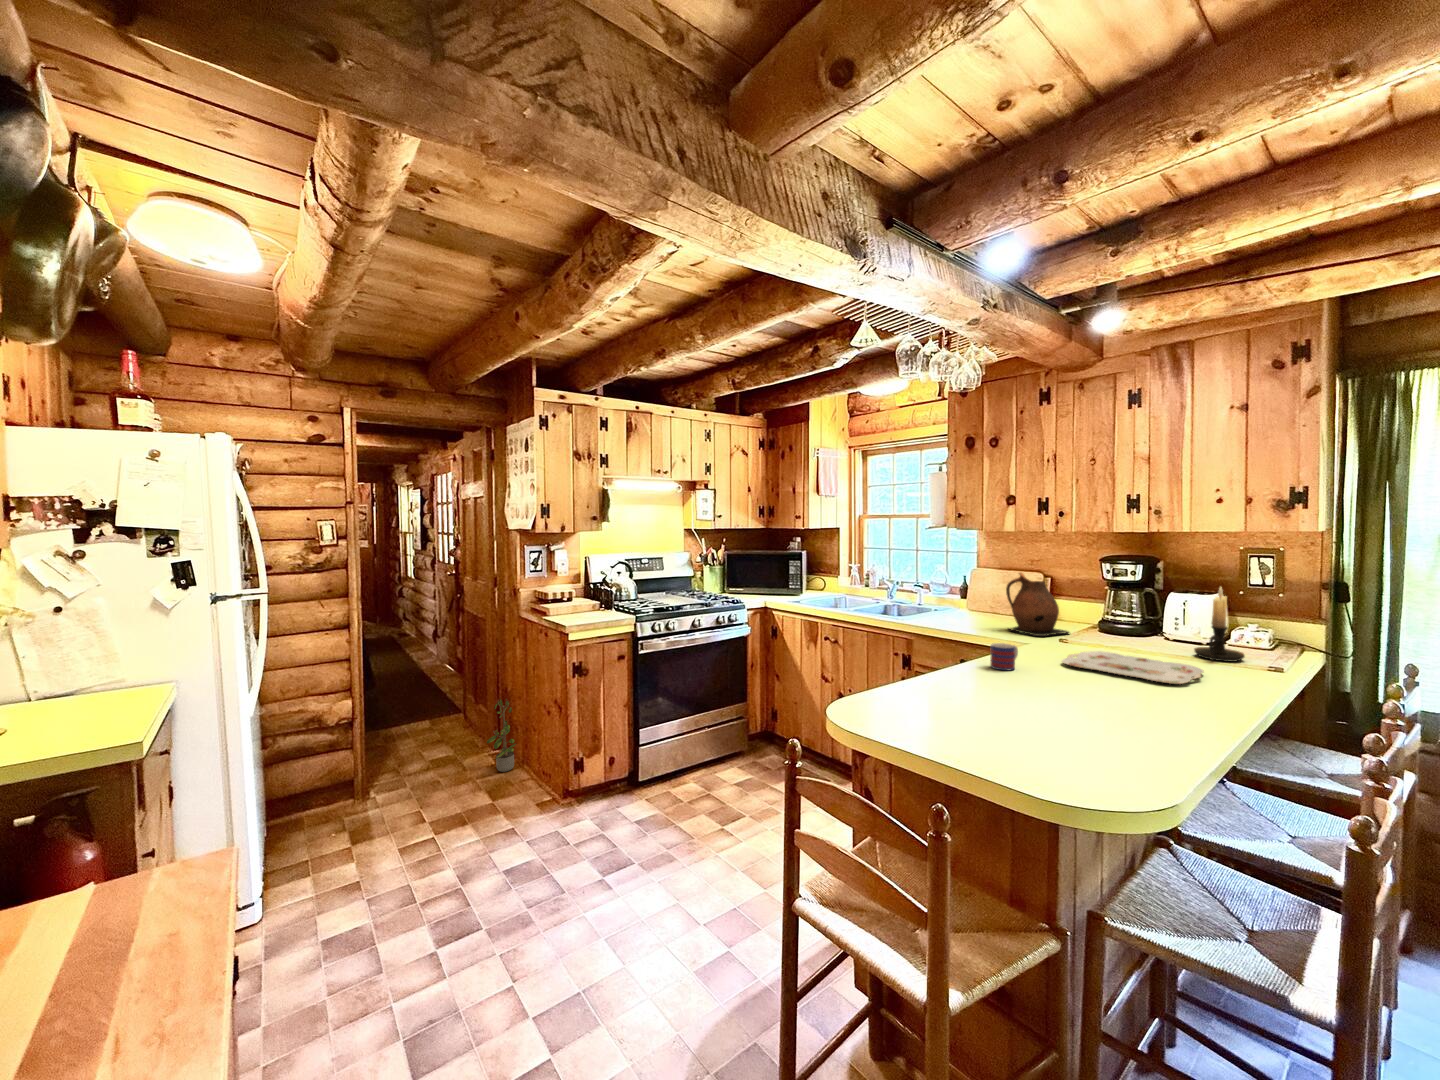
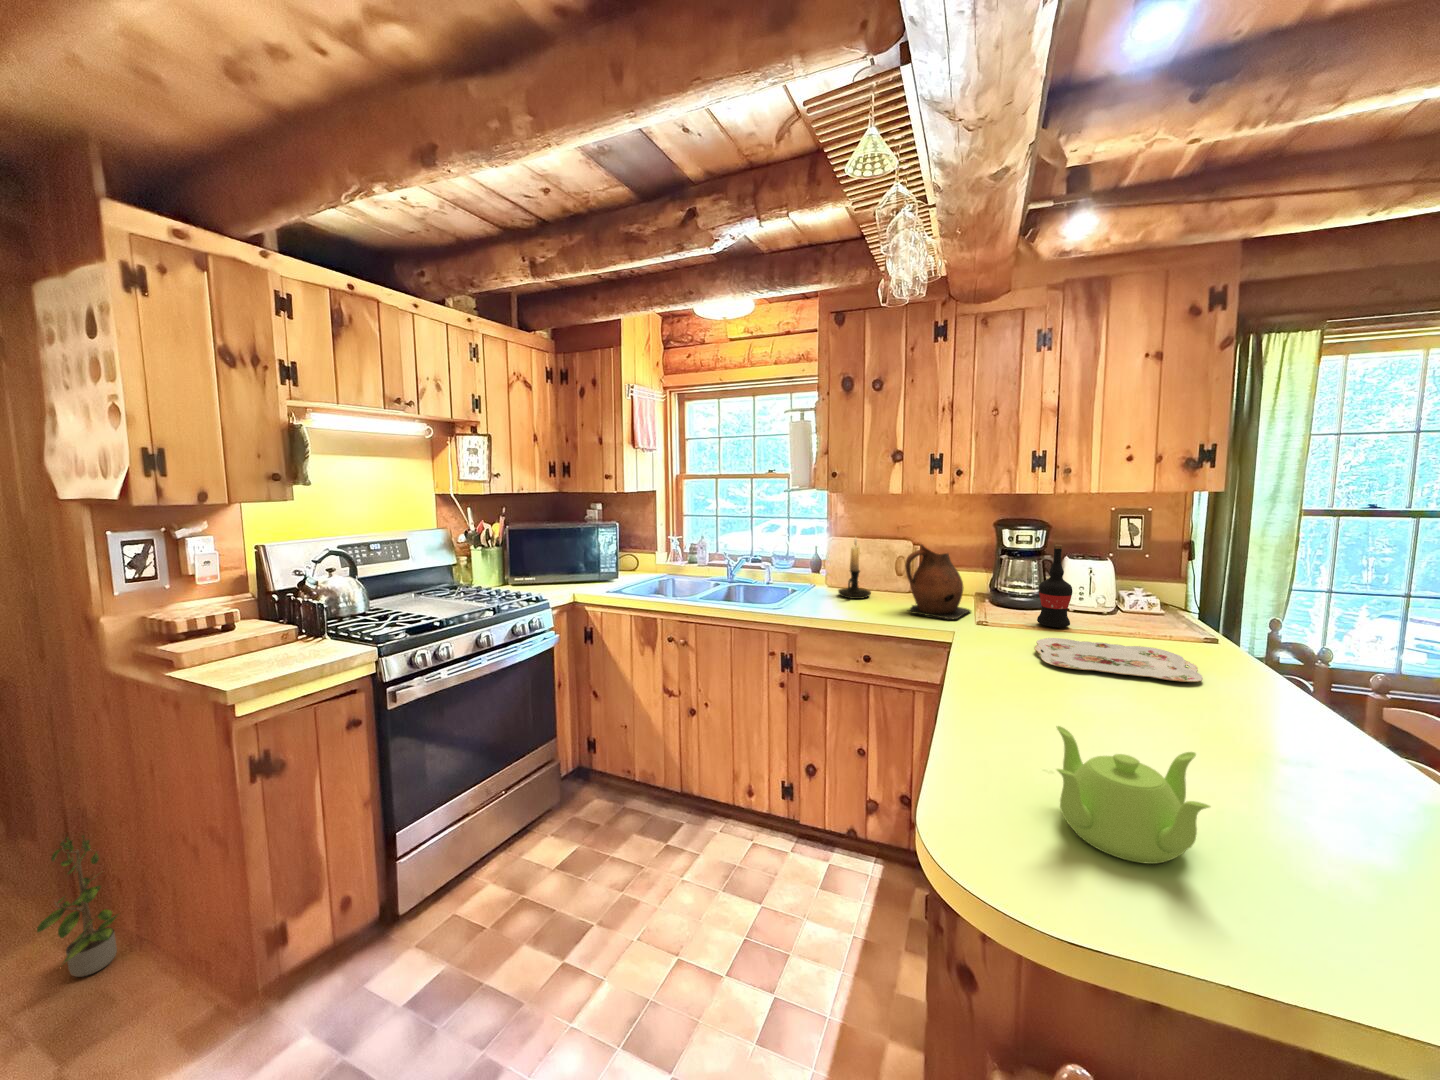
wine bottle: none [1118,576,1149,649] -> present [1037,545,1072,628]
candle holder: present [1194,587,1245,662] -> present [838,538,871,599]
mug: present [990,643,1018,670] -> none [986,649,1021,689]
teapot: none [895,662,991,724] -> present [1056,726,1210,864]

